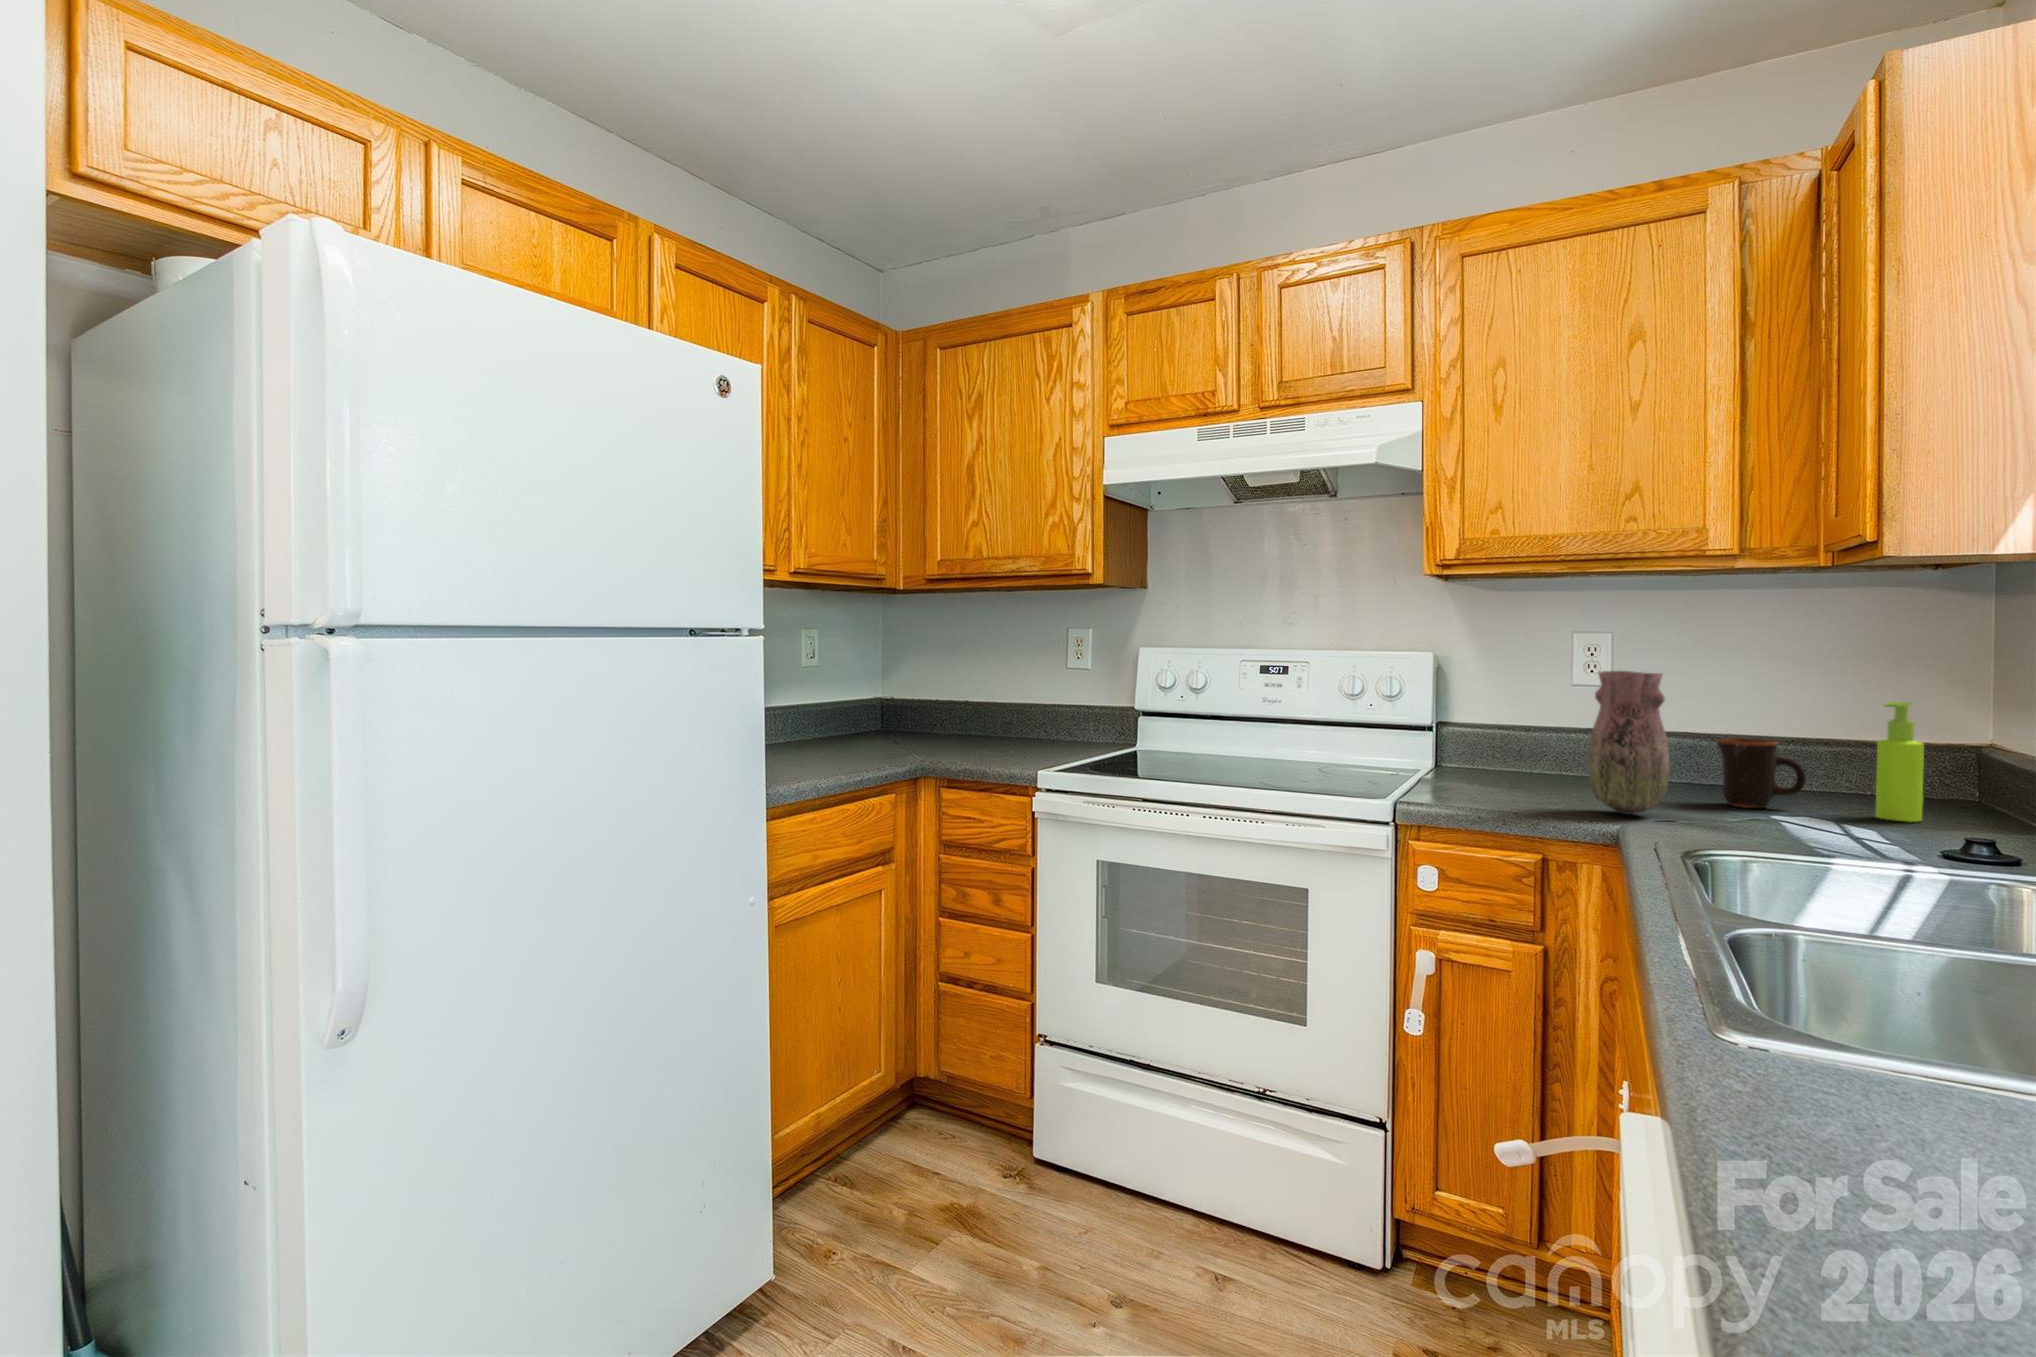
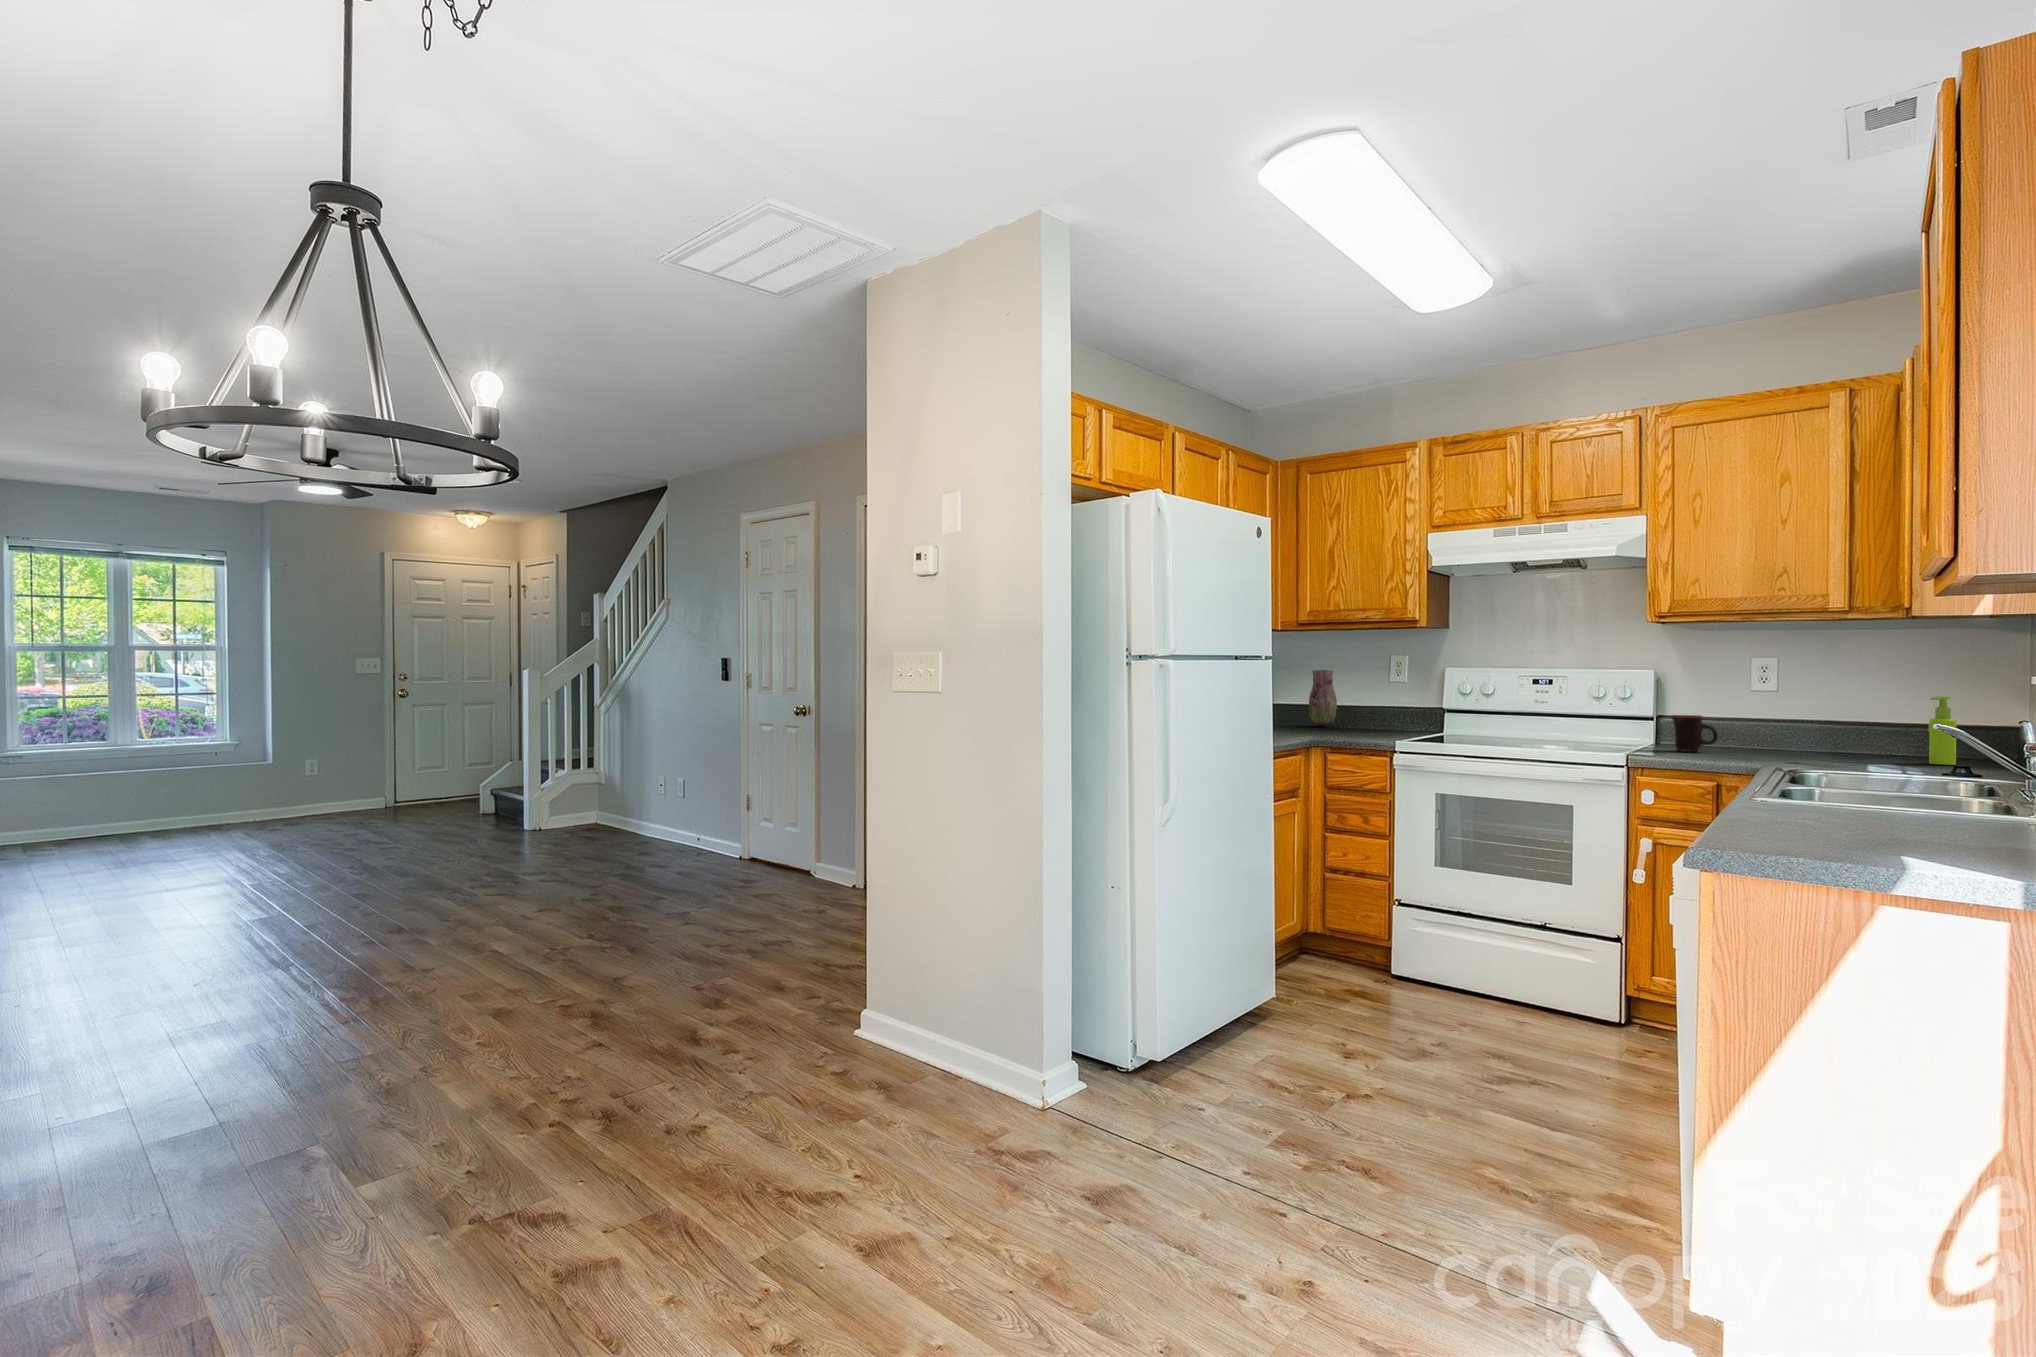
vase: present [1588,671,1670,815] -> present [1309,670,1337,726]
mug: present [1716,738,1806,808] -> present [1671,715,1718,752]

